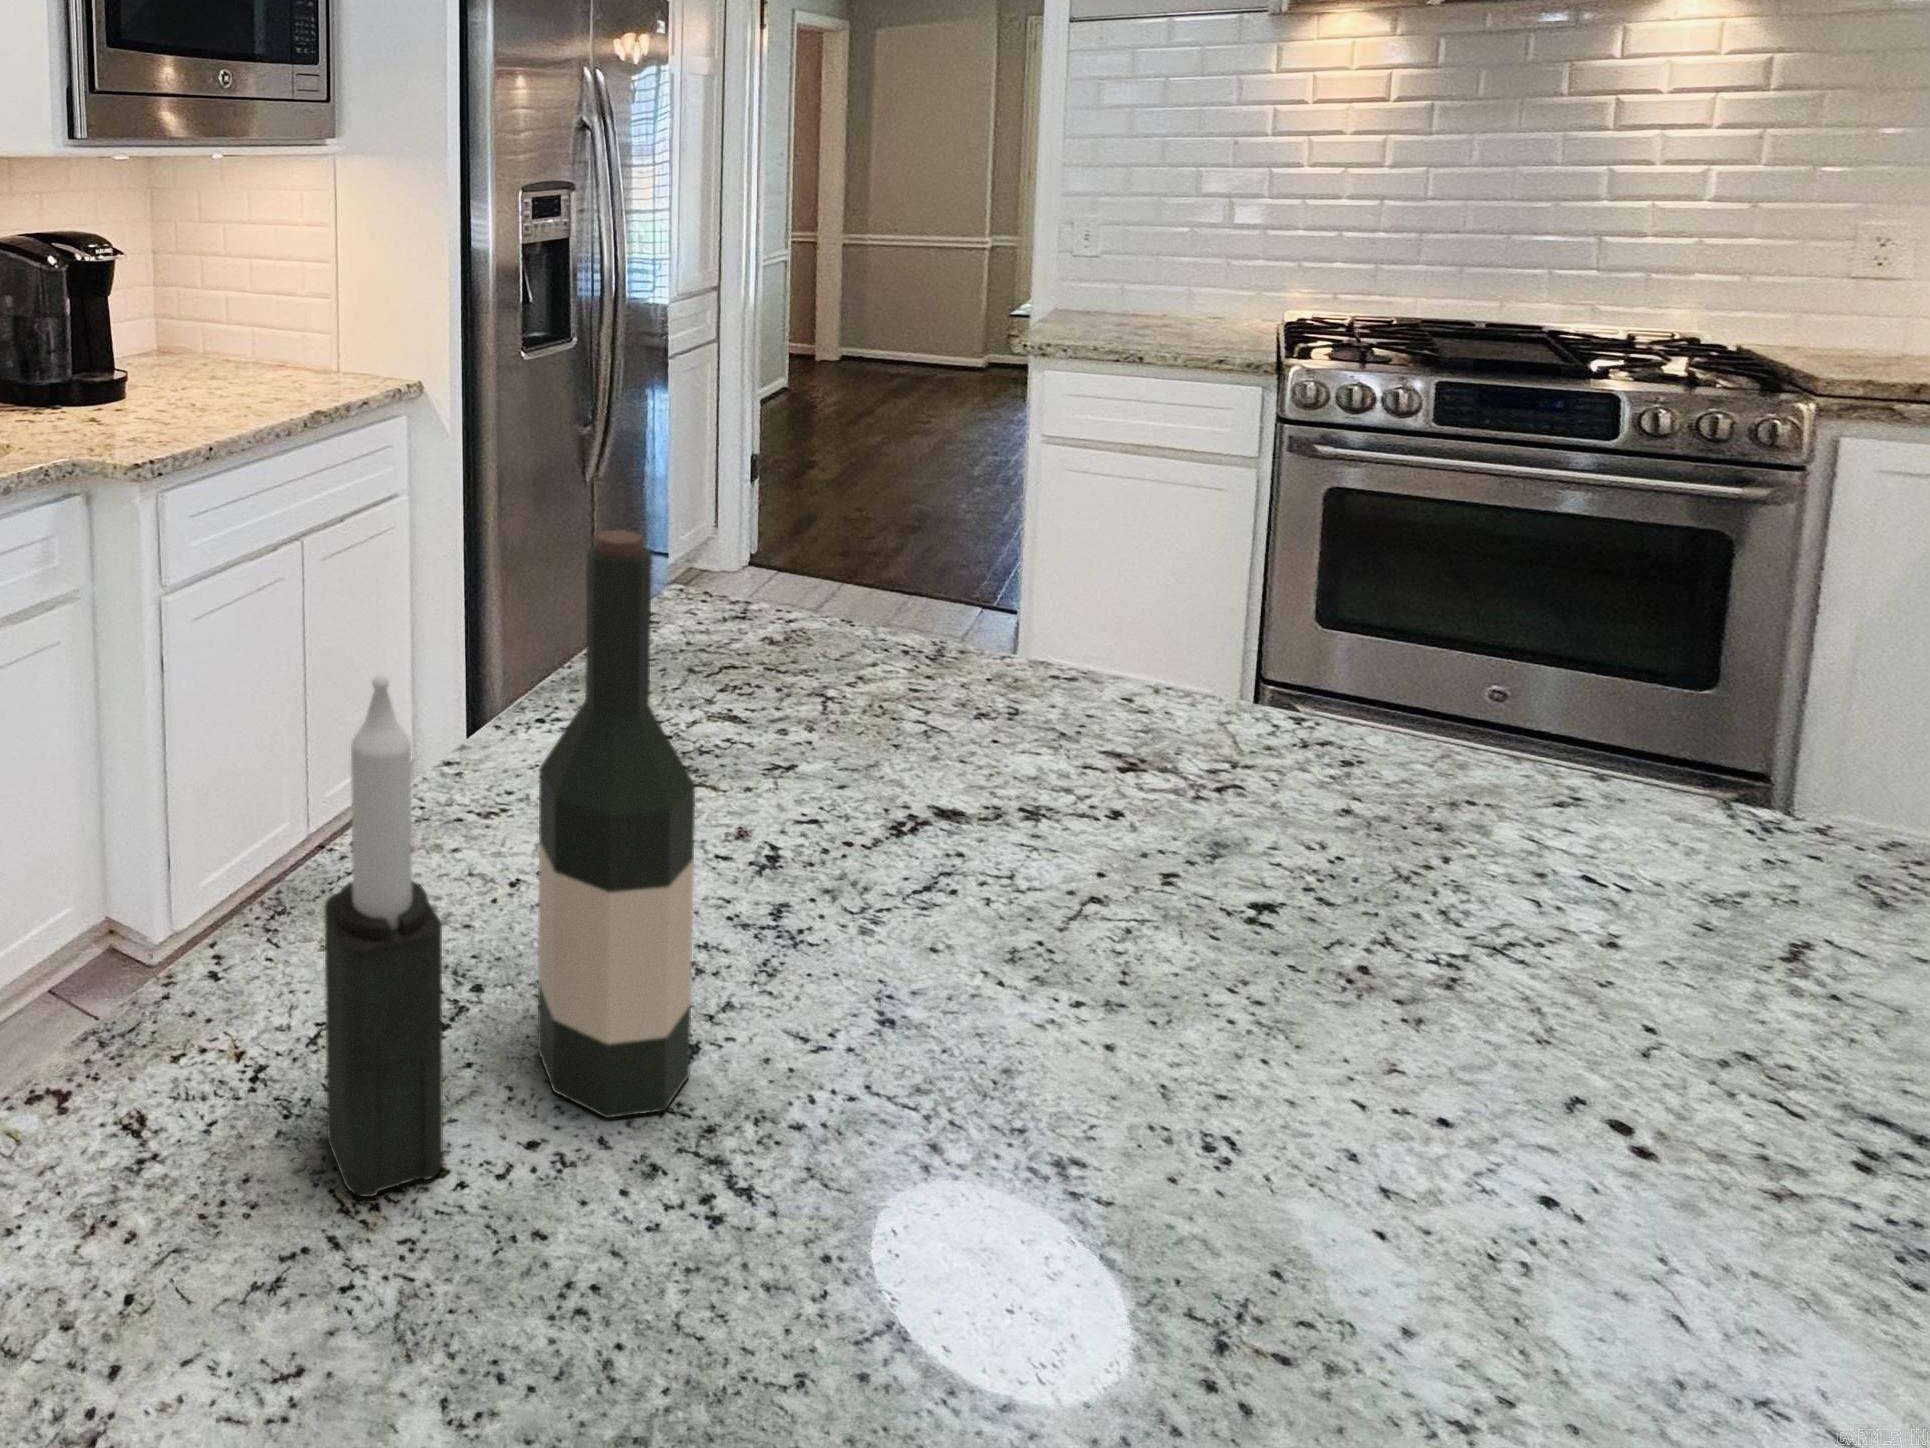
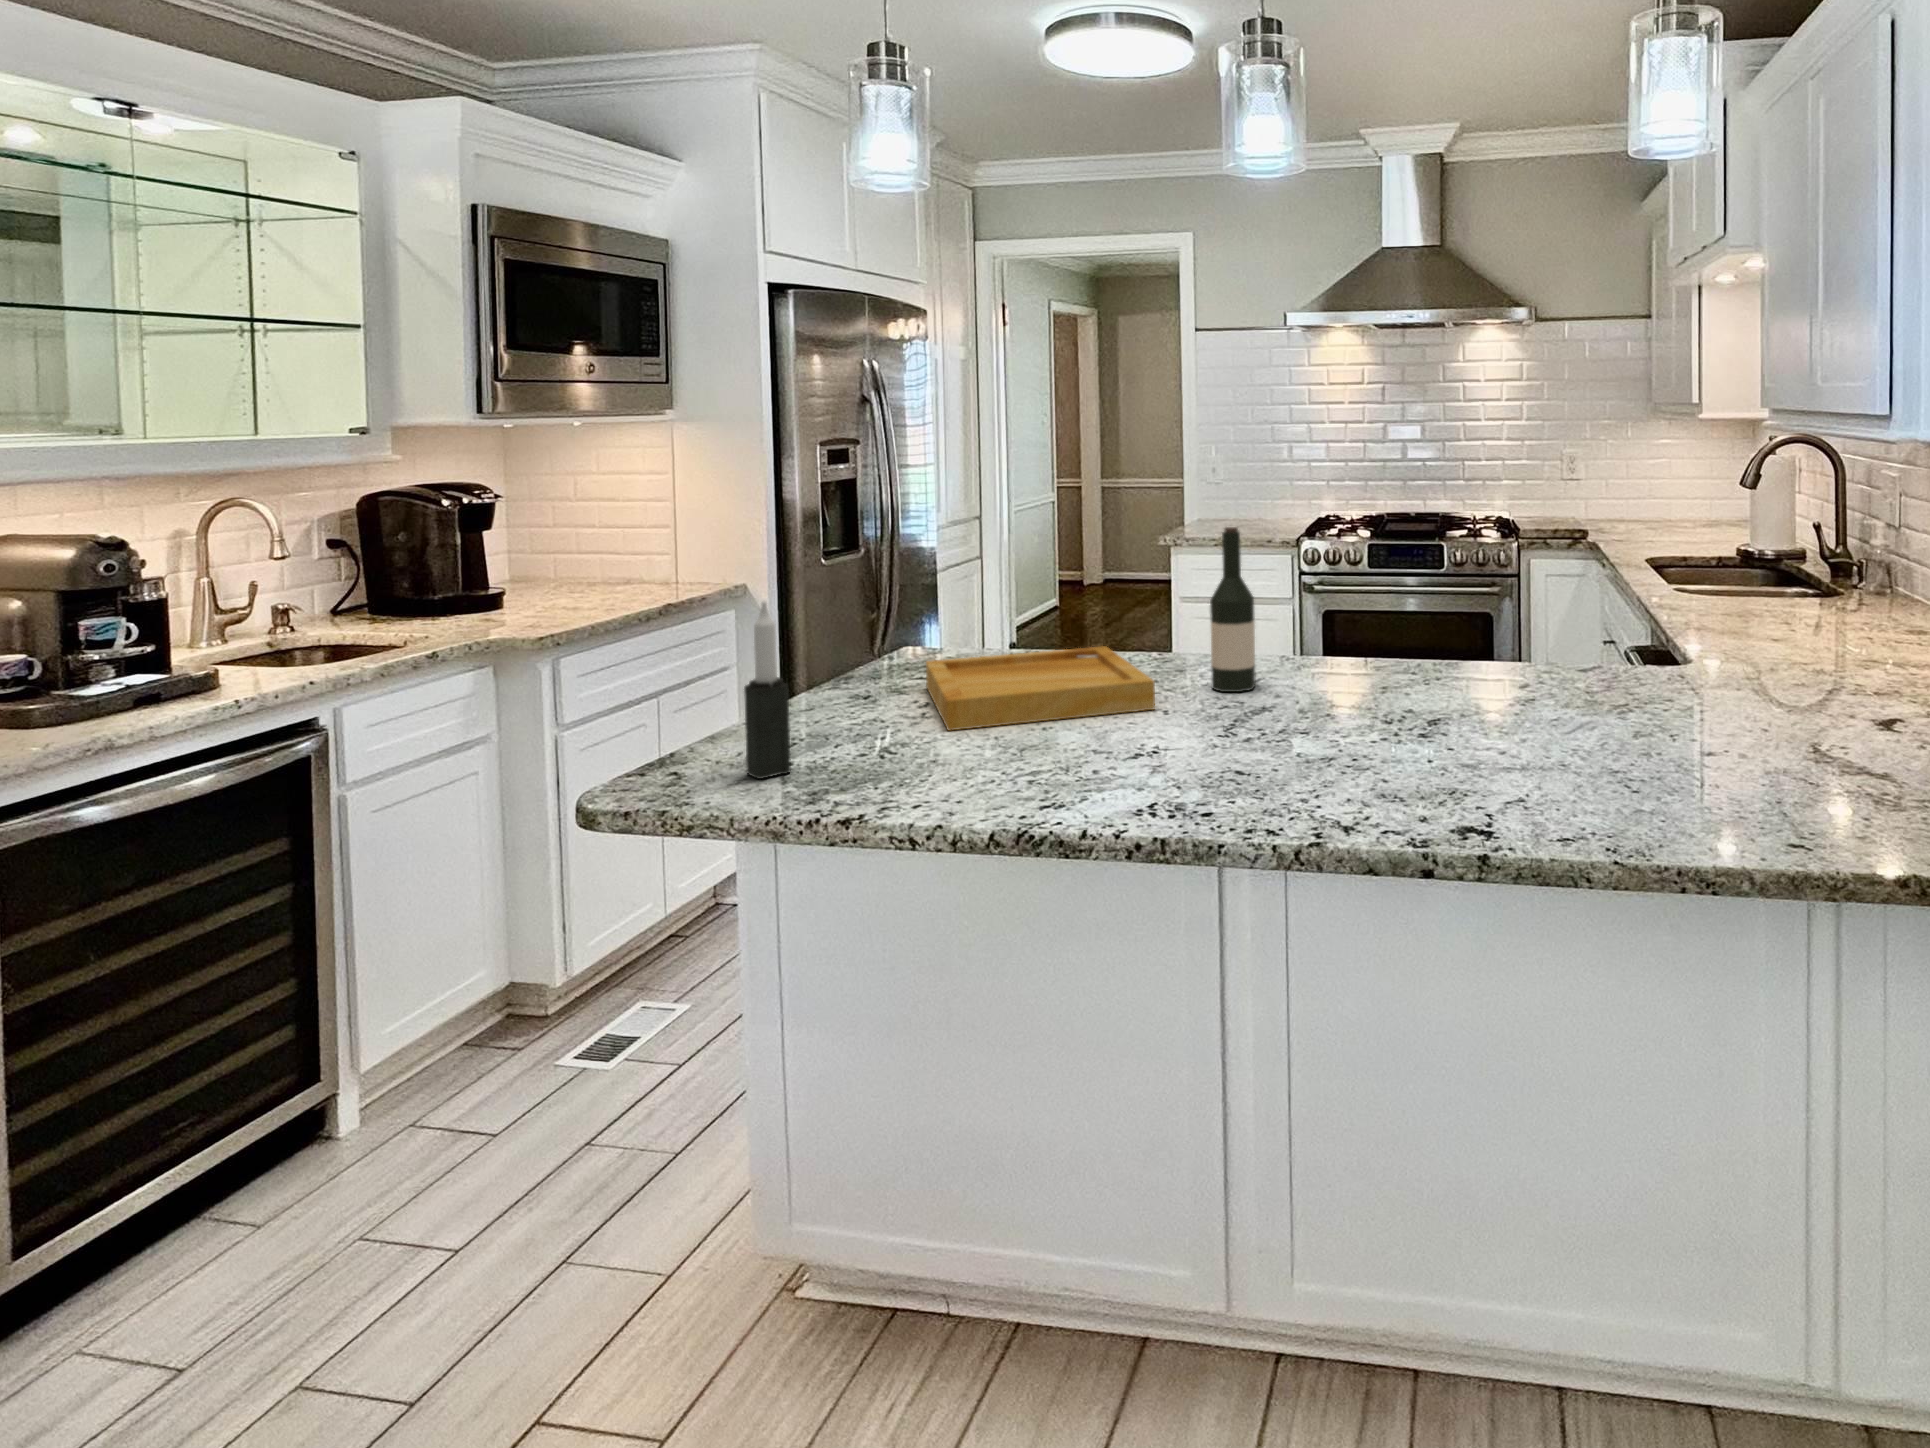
wine bottle: present [538,530,695,1118] -> present [1210,527,1256,692]
tray: none [736,672,1475,1015] -> present [926,646,1155,730]

